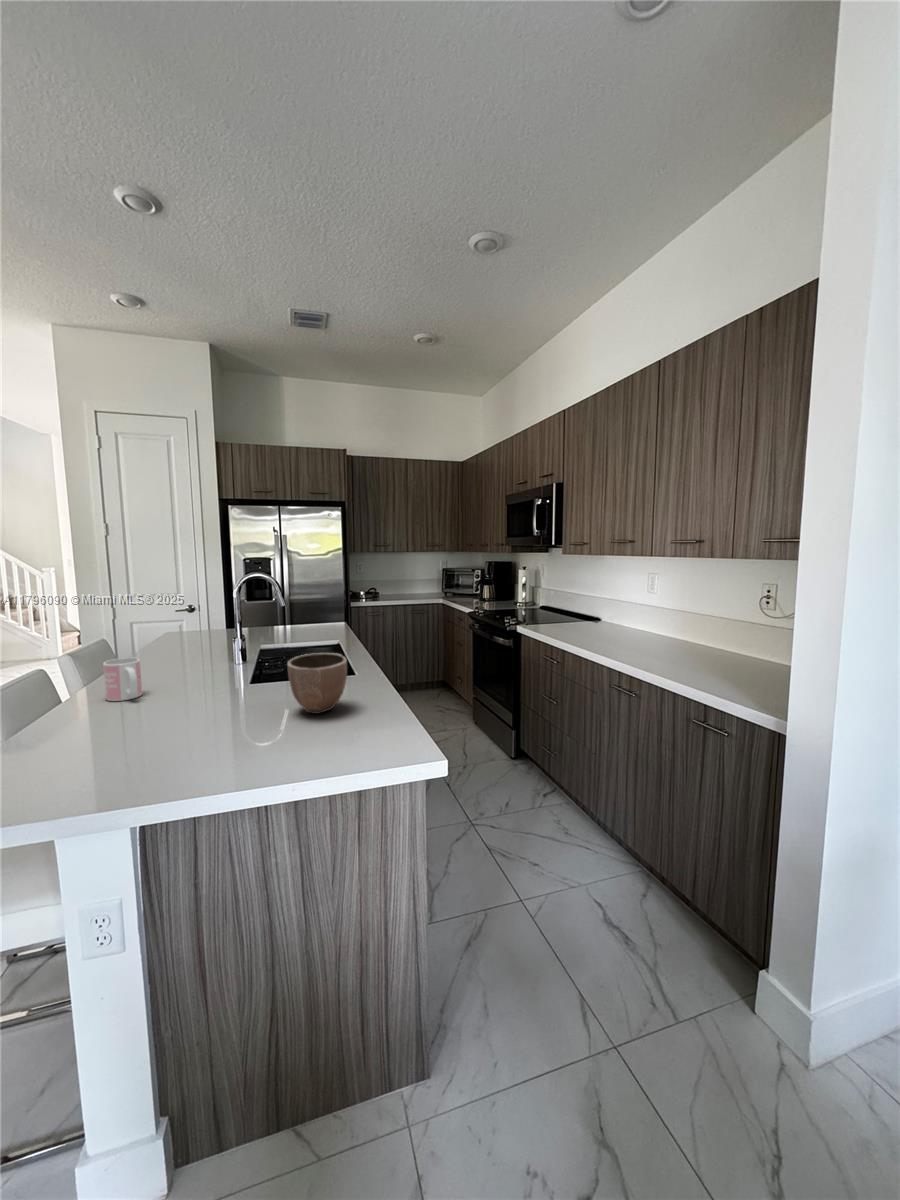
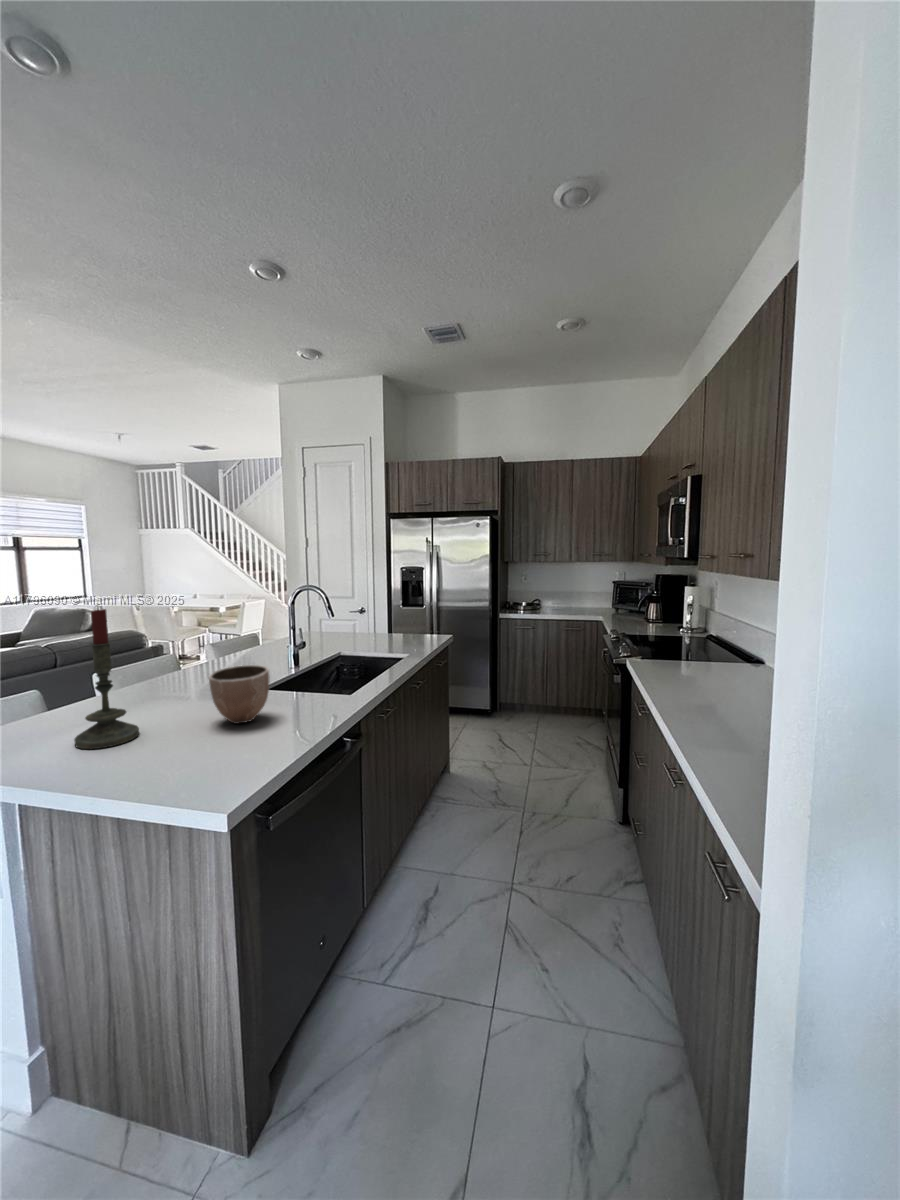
candle: none [172,596,241,765] -> present [74,606,139,749]
mug: present [103,658,142,701] -> none [153,649,183,683]

